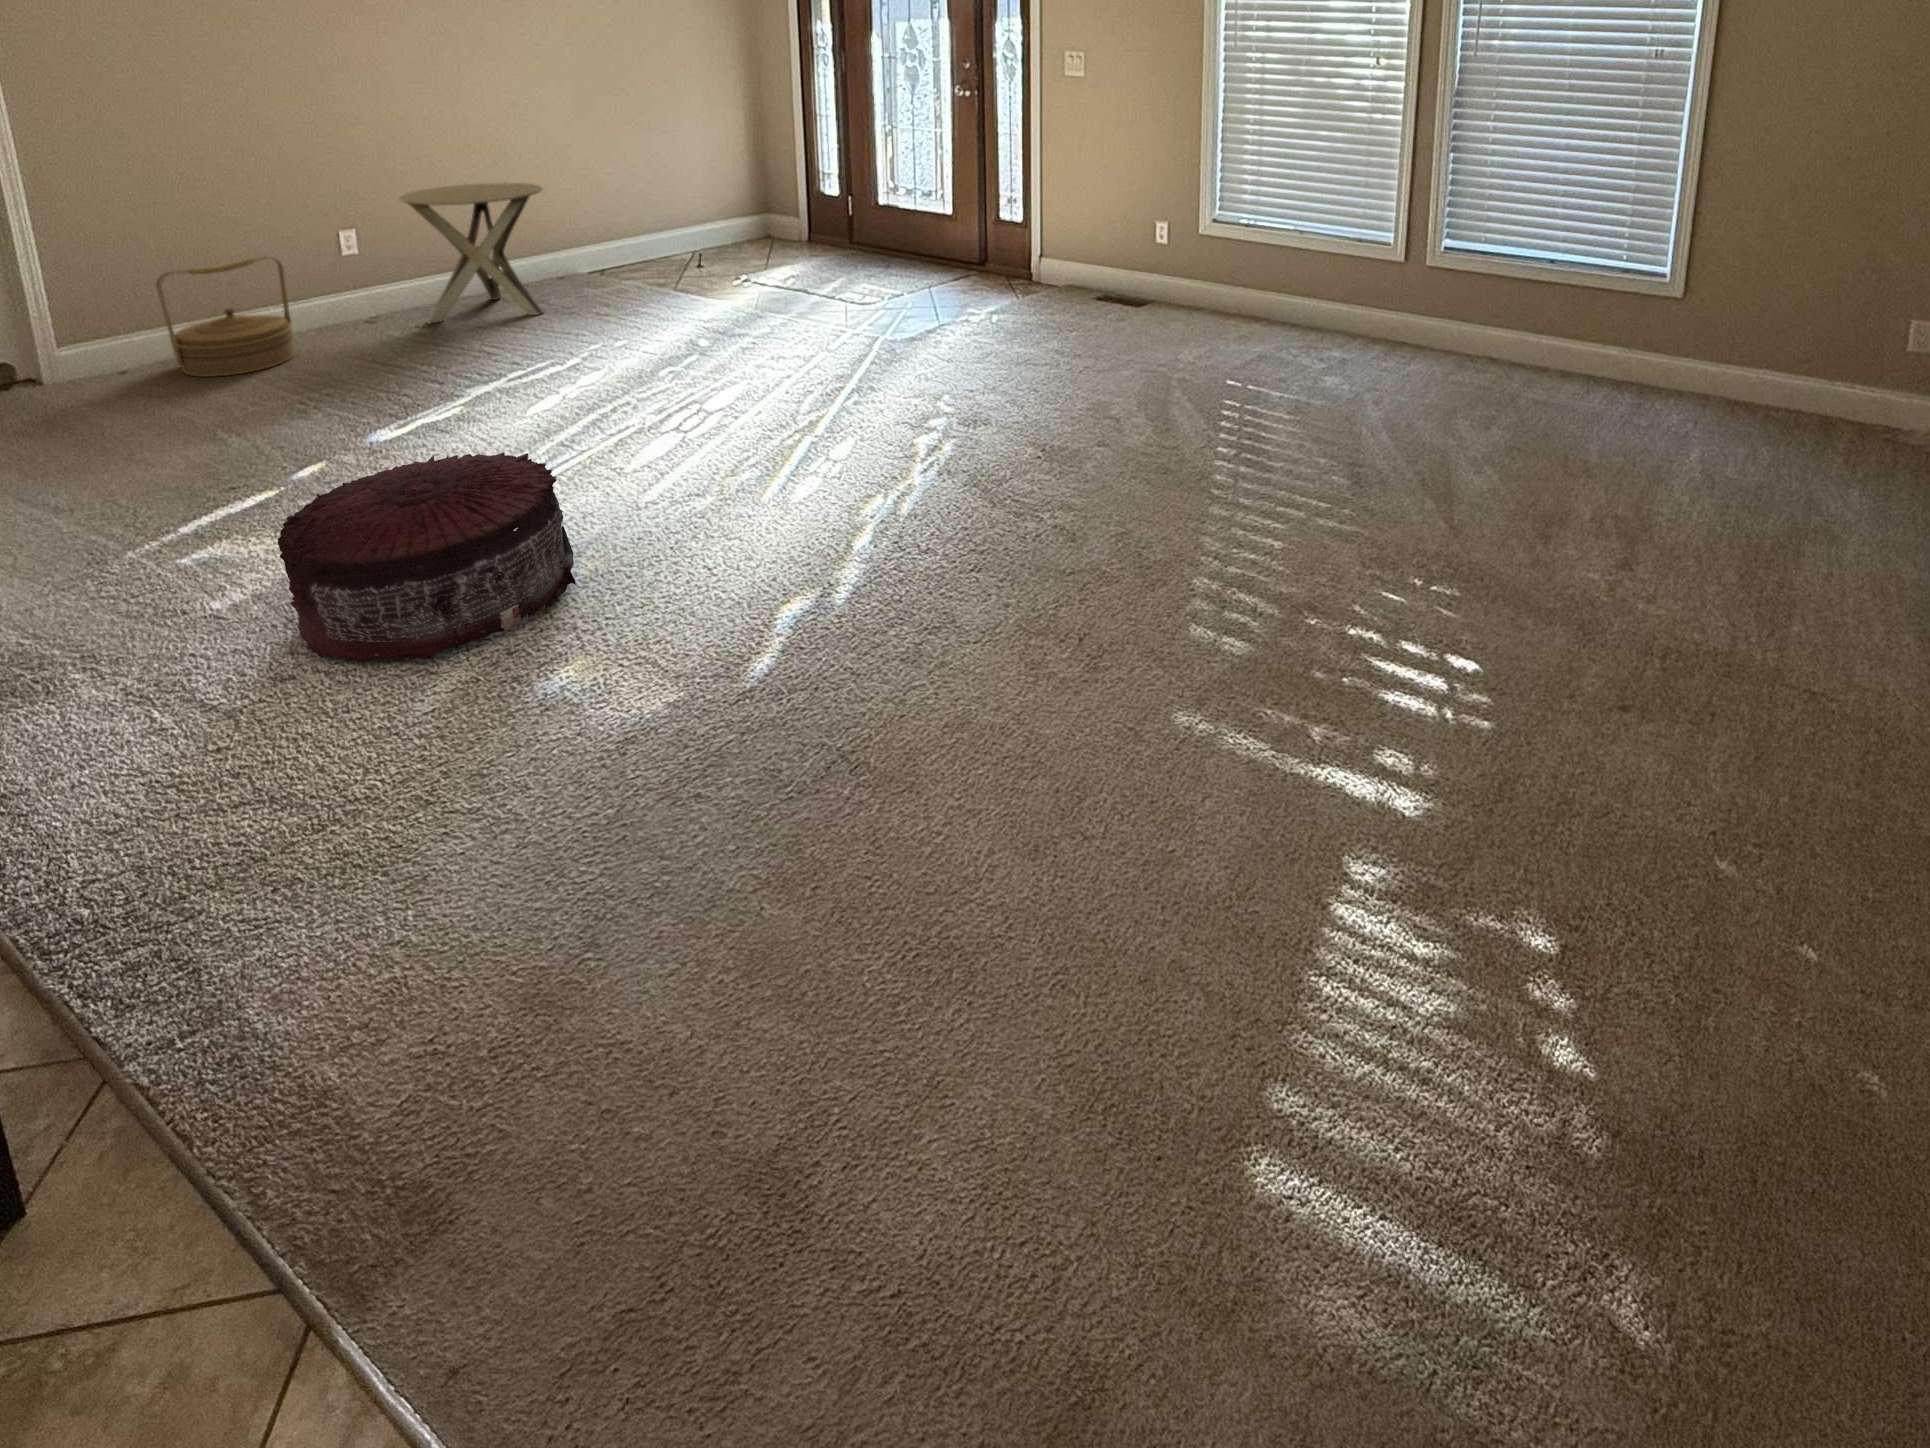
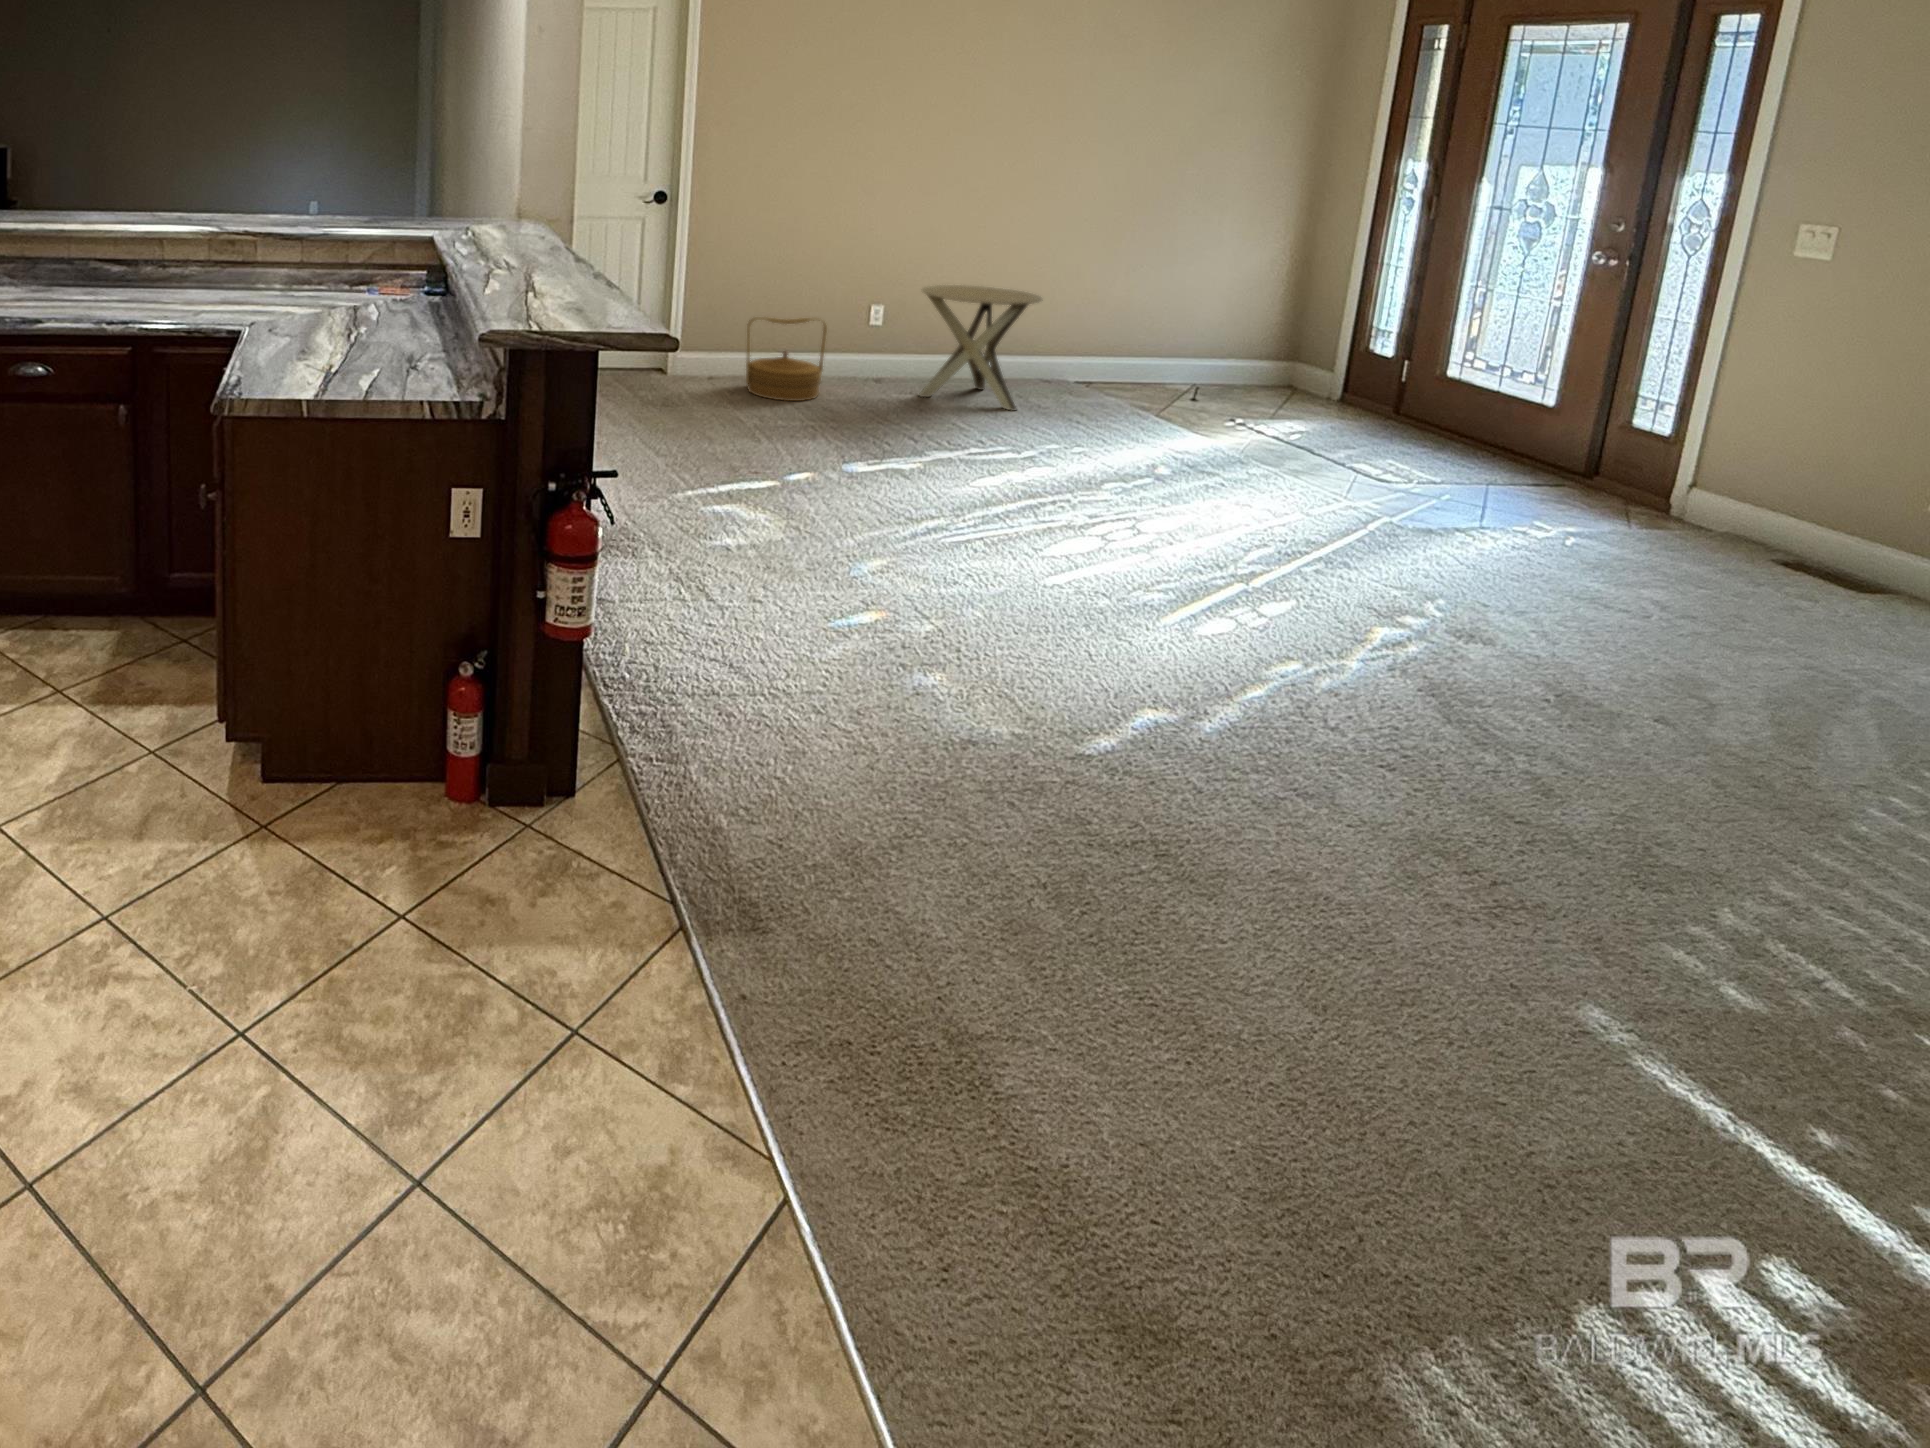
pouf: present [278,452,575,661] -> none [773,485,973,632]

